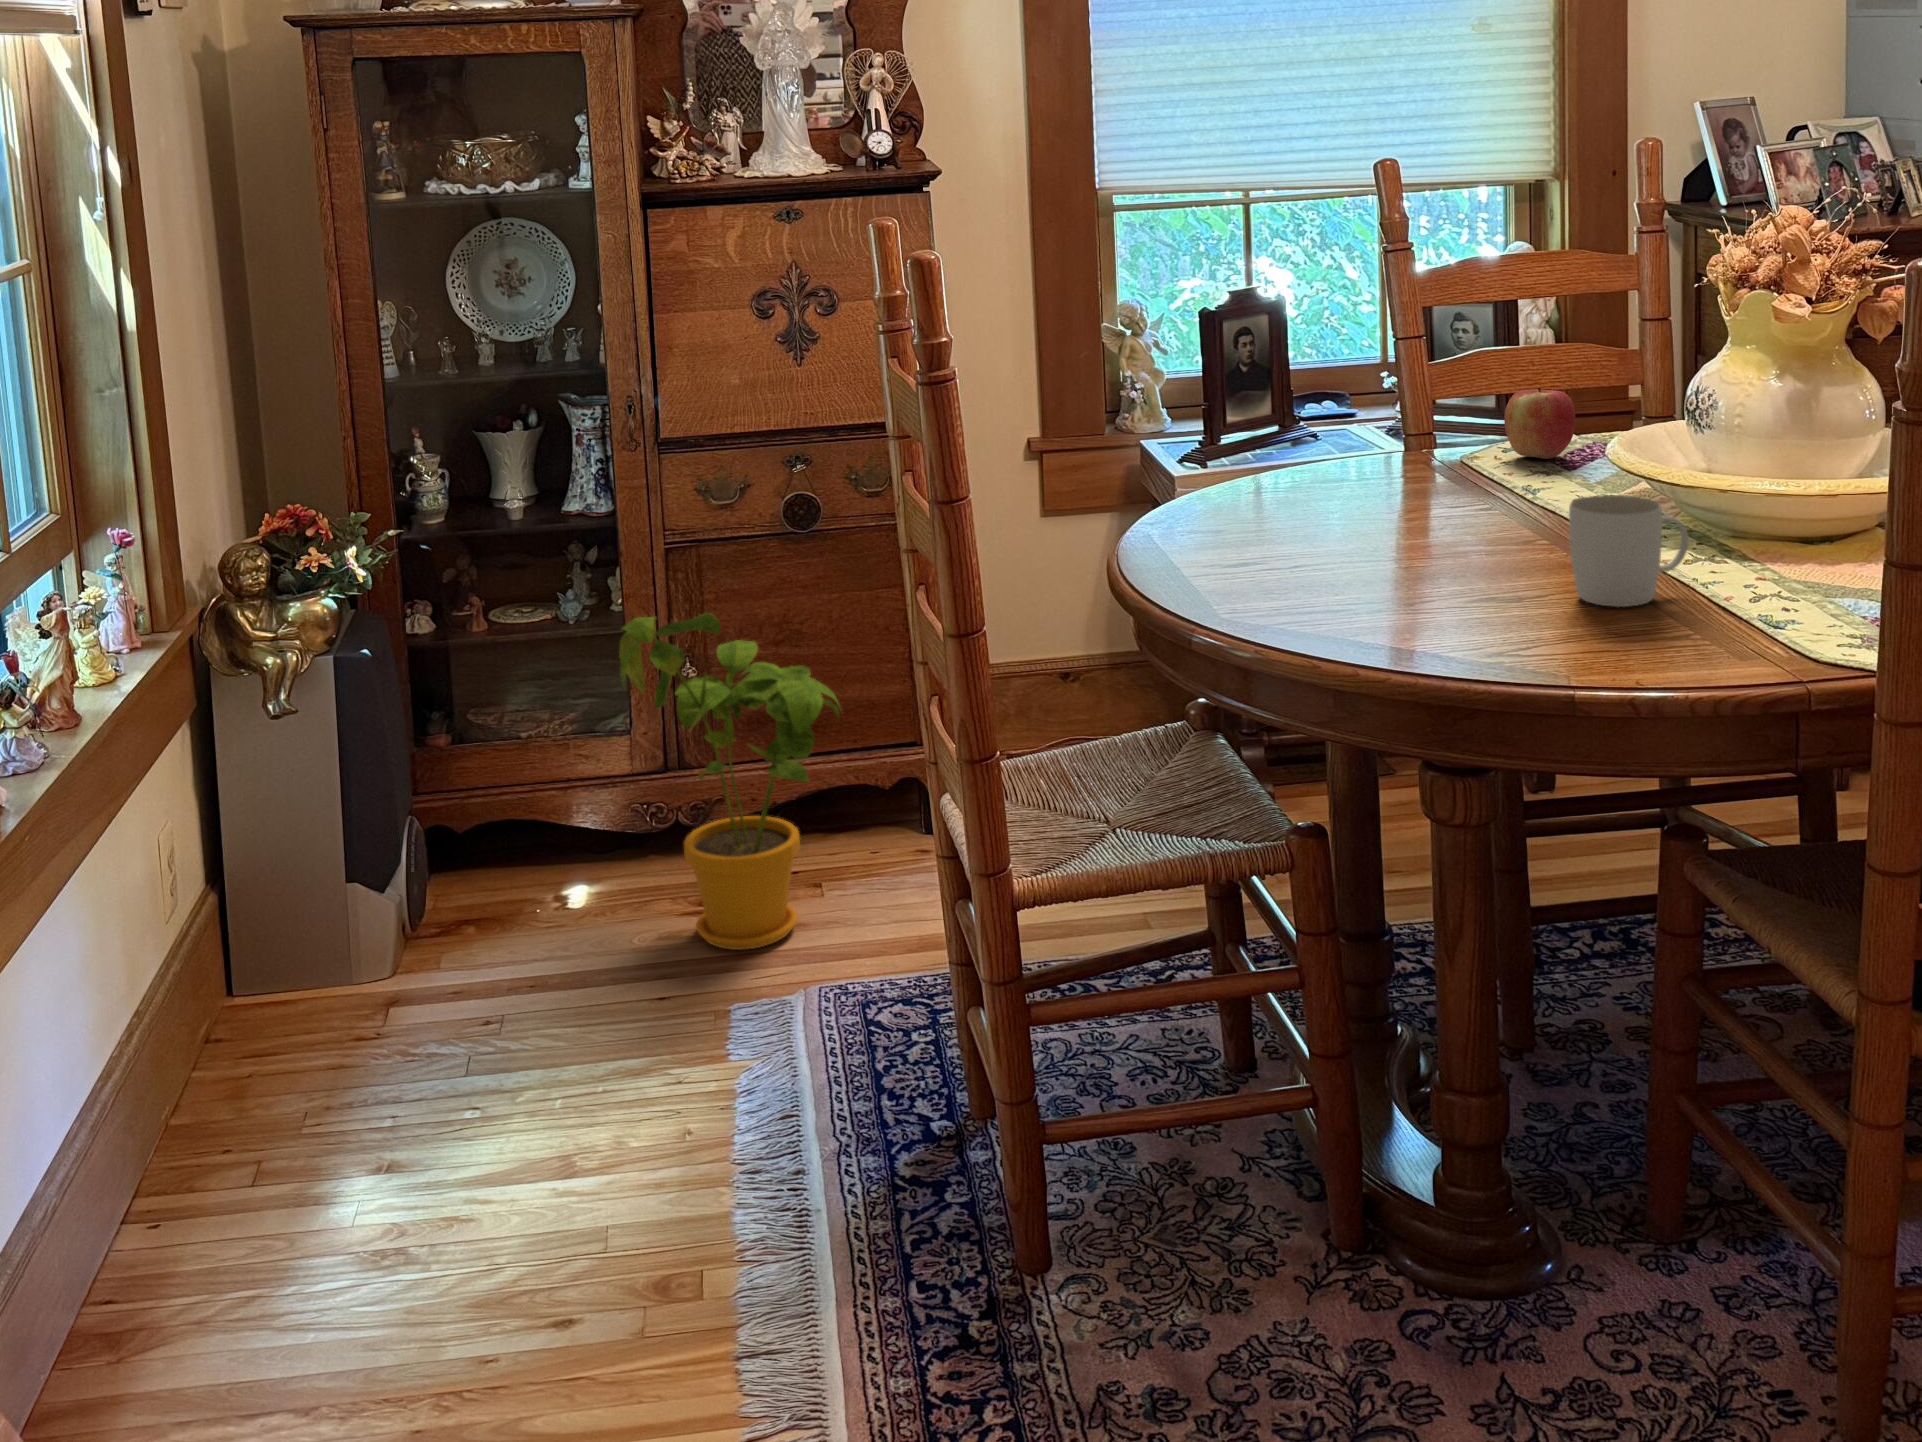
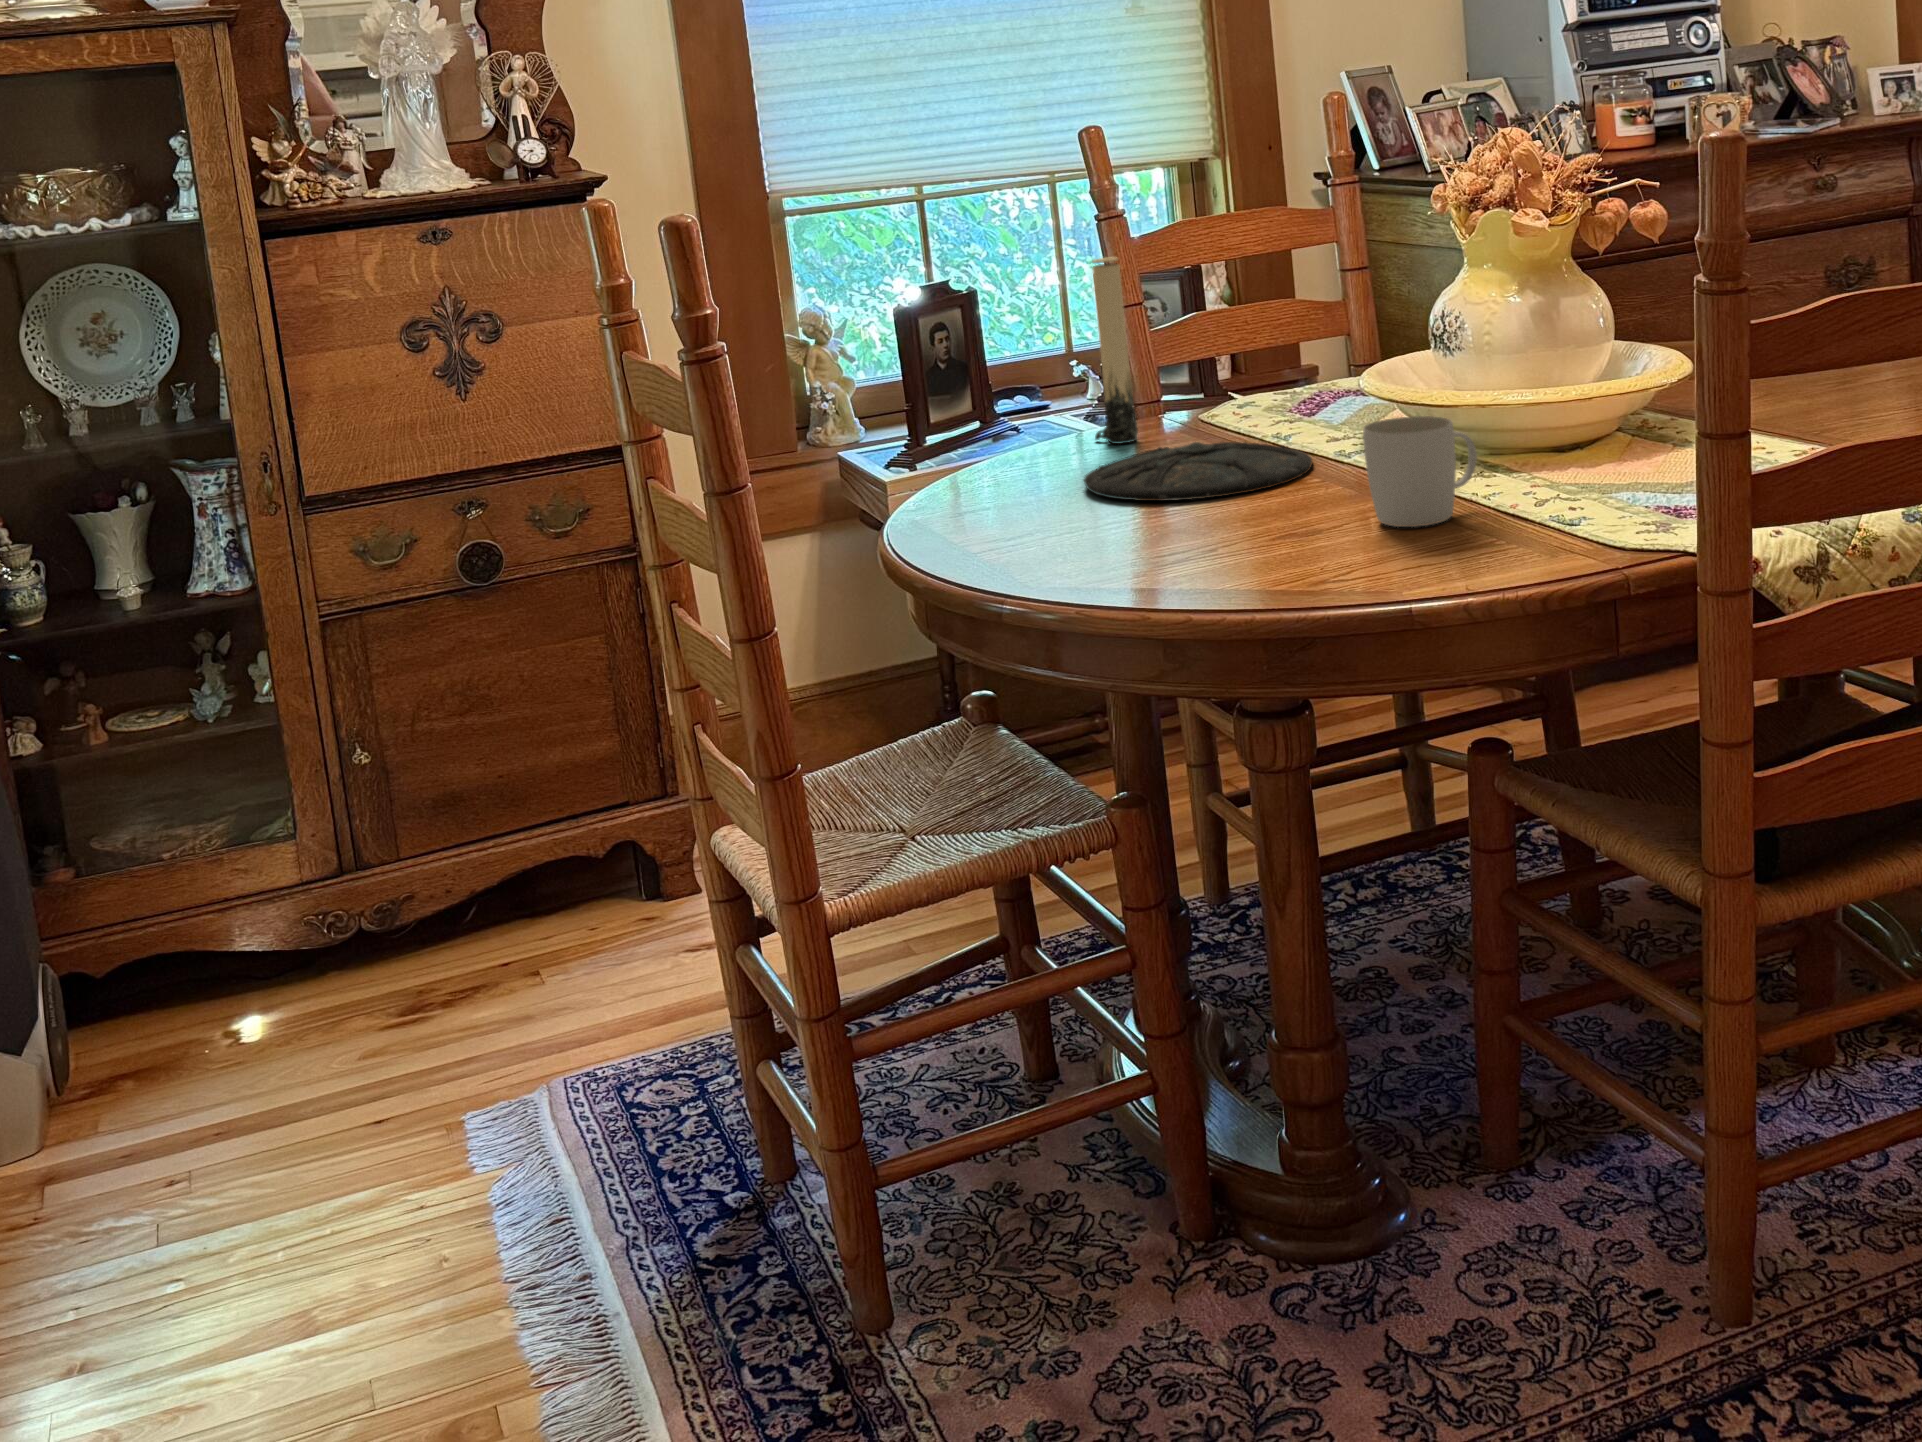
candle: none [1351,295,1392,476] -> present [1093,257,1138,444]
apple: present [1504,387,1575,459] -> none [1240,339,1310,410]
plate: none [1318,487,1546,547] -> present [1084,442,1312,501]
house plant: present [619,613,840,950] -> none [287,682,559,1059]

